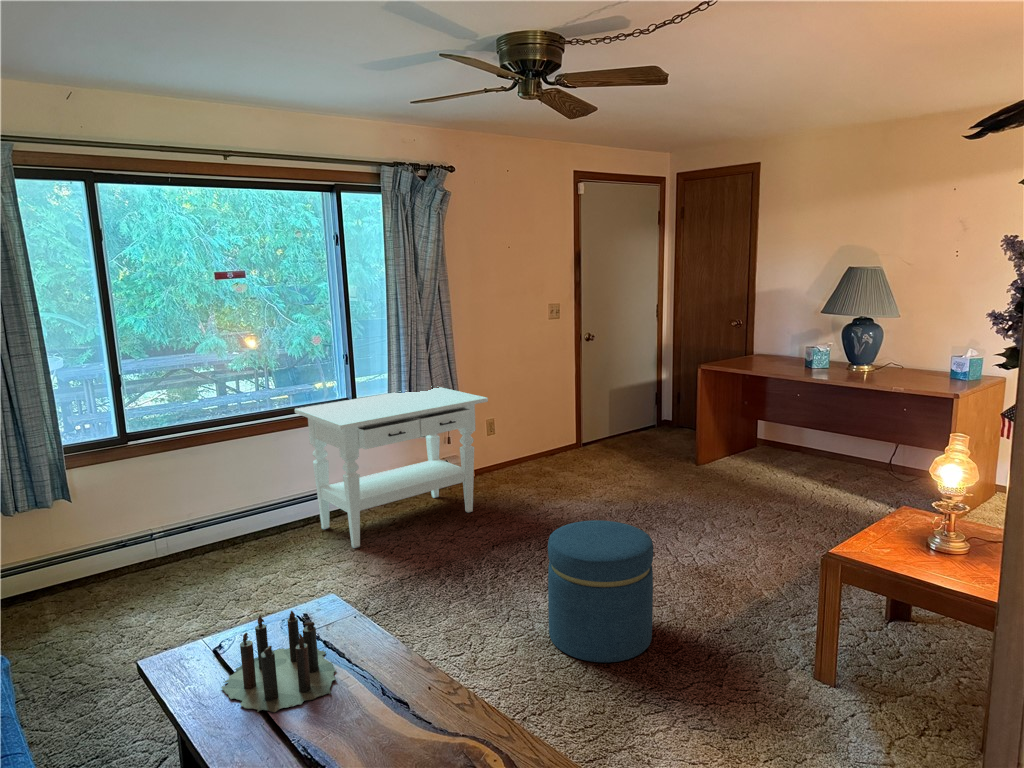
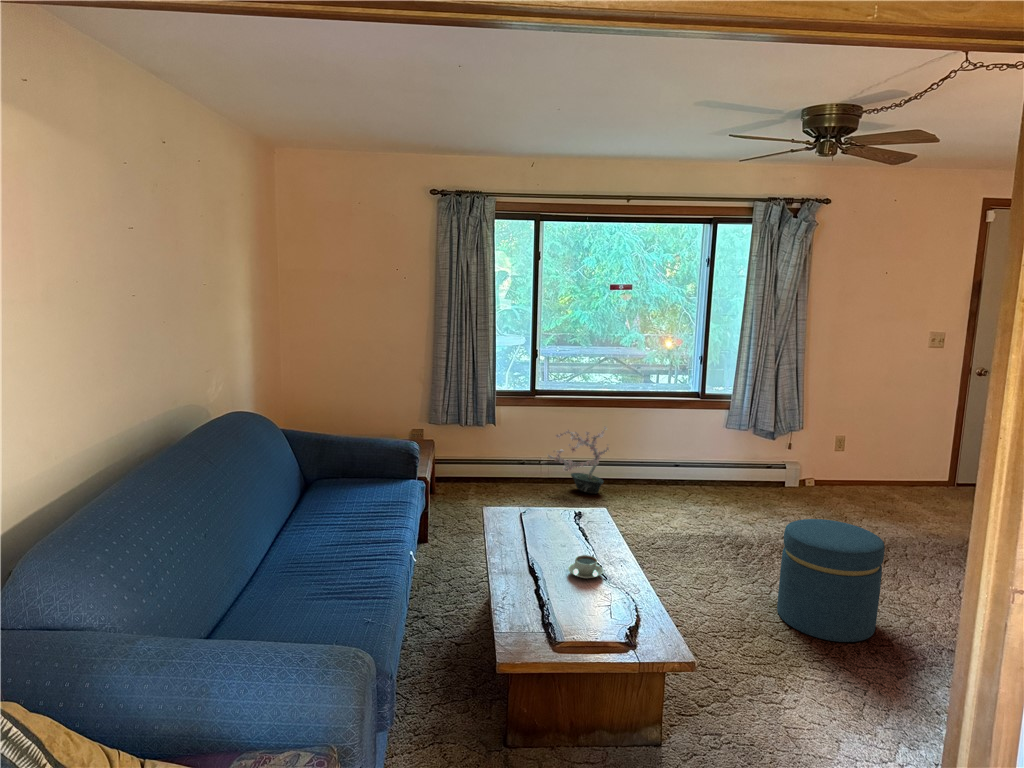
side table: present [295,387,488,549] -> none [650,392,815,510]
potted plant: none [165,463,260,560] -> present [548,427,609,494]
candle: present [221,611,336,712] -> none [507,495,592,550]
coffee cup: none [368,693,425,739] -> present [568,555,603,579]

